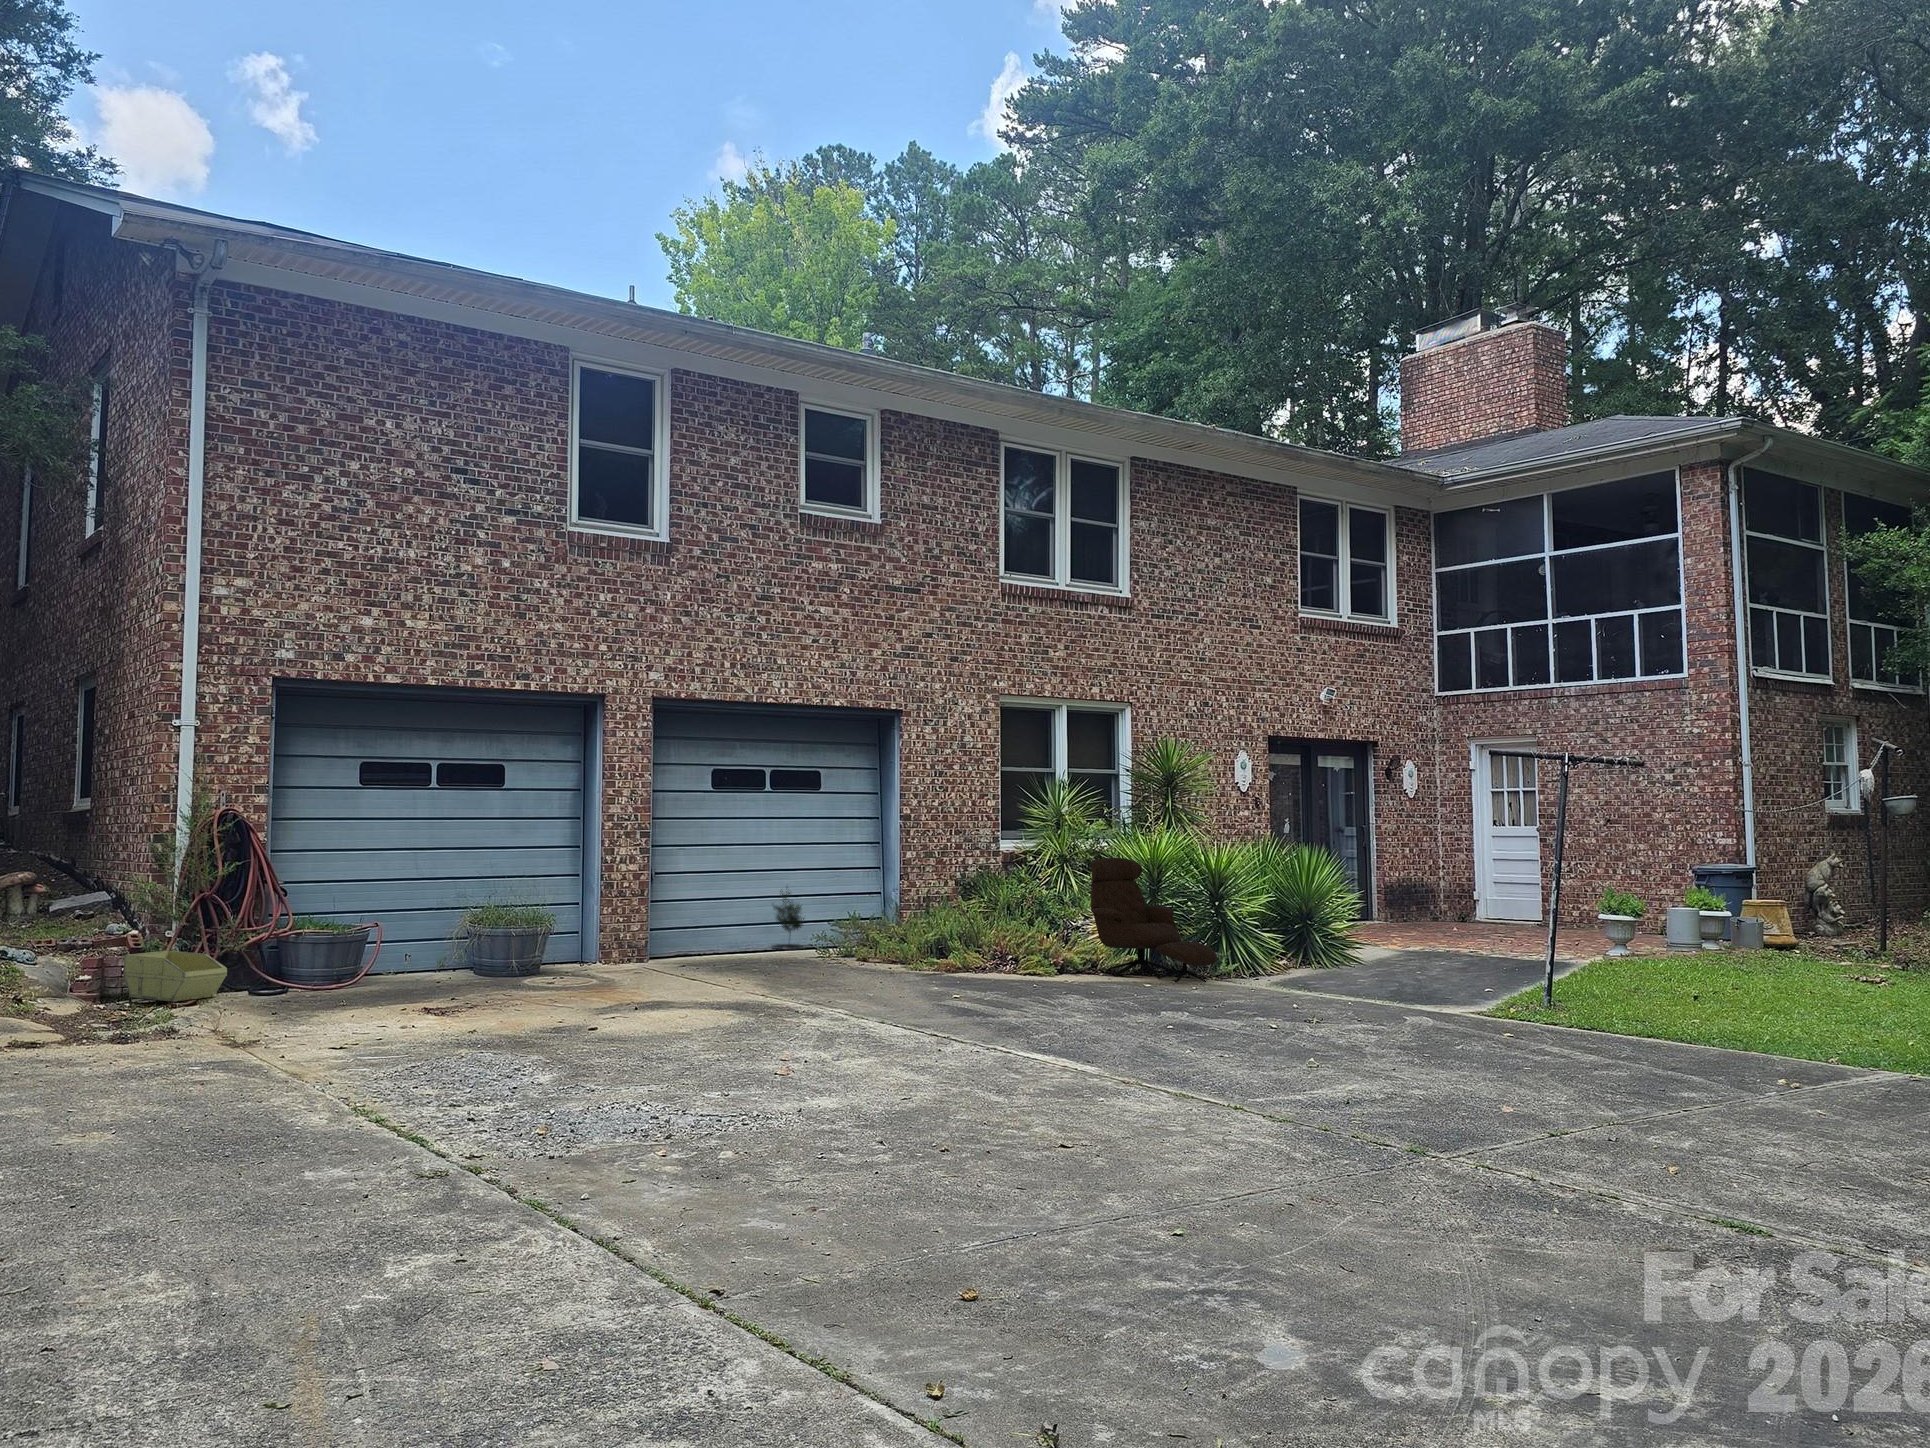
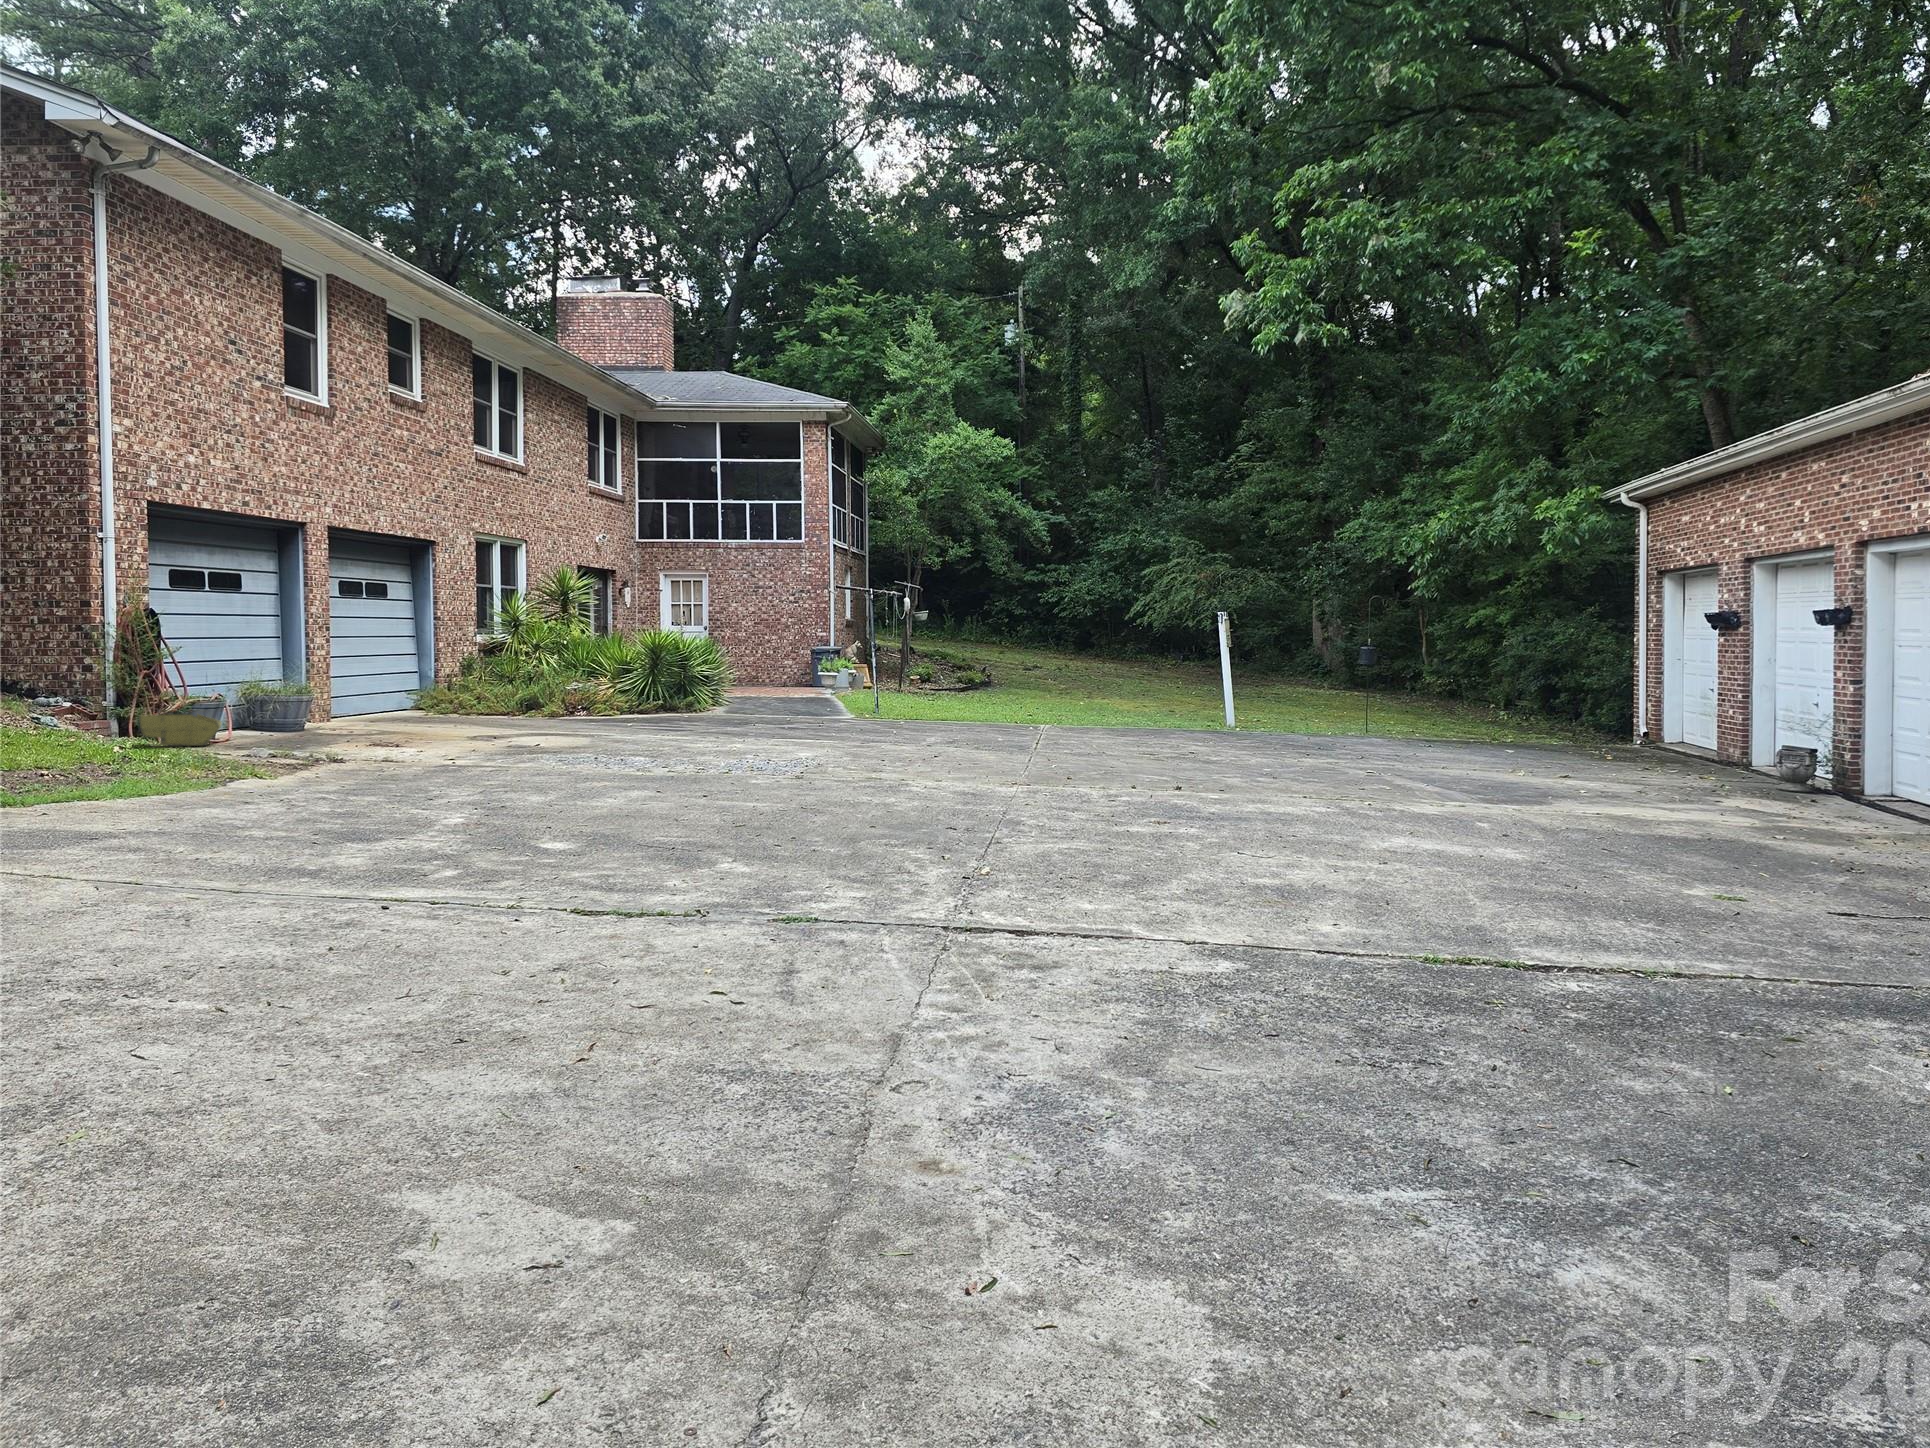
lounge chair: present [1091,858,1218,982] -> none [617,641,697,709]
potted tree: present [771,891,805,949] -> none [370,664,404,709]

